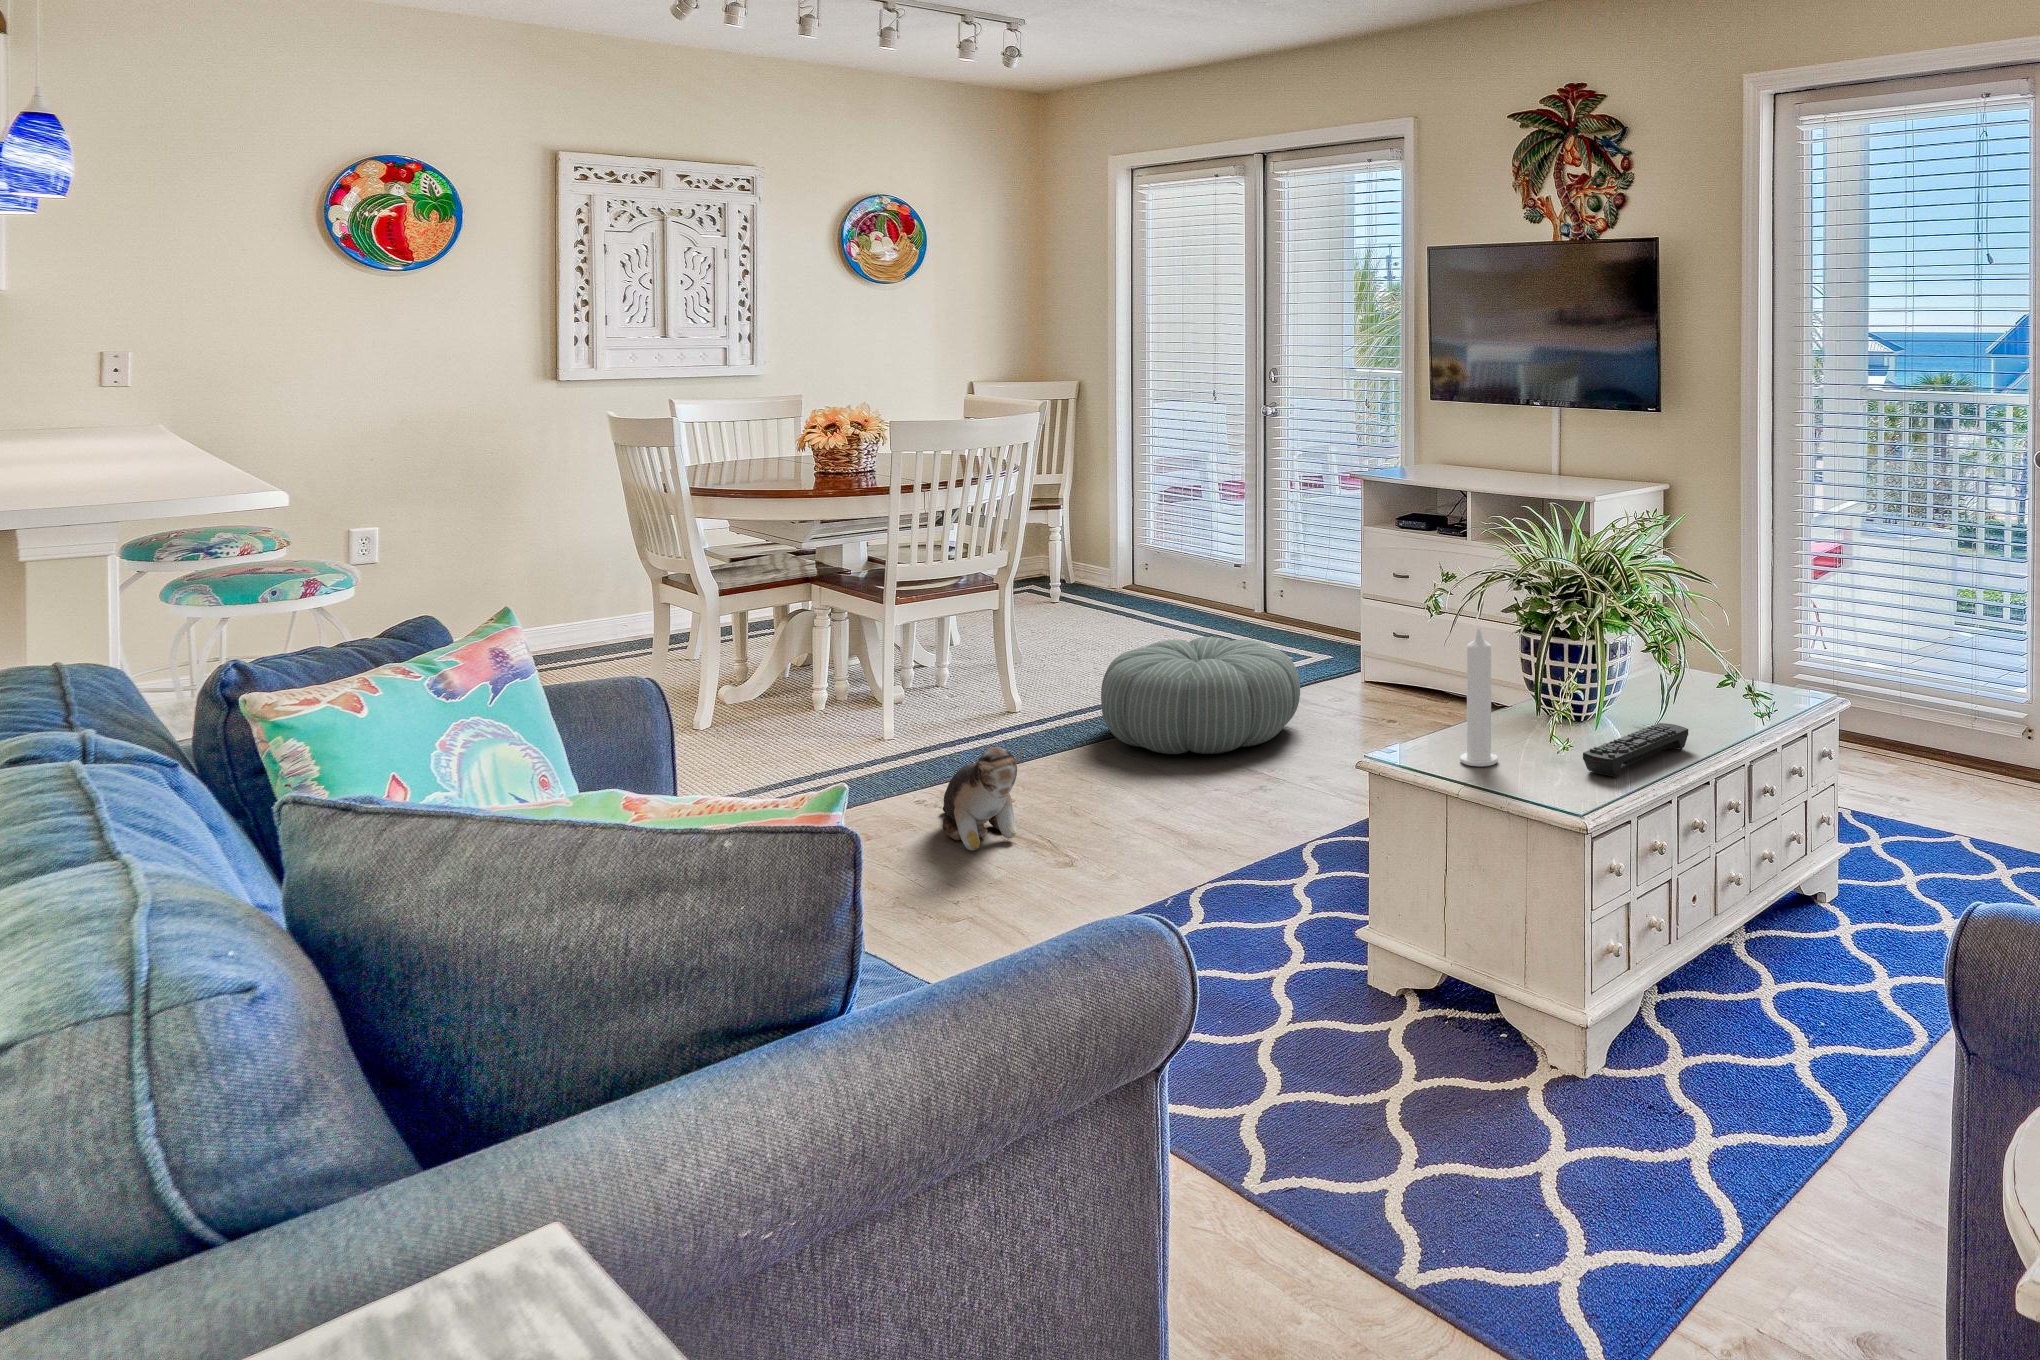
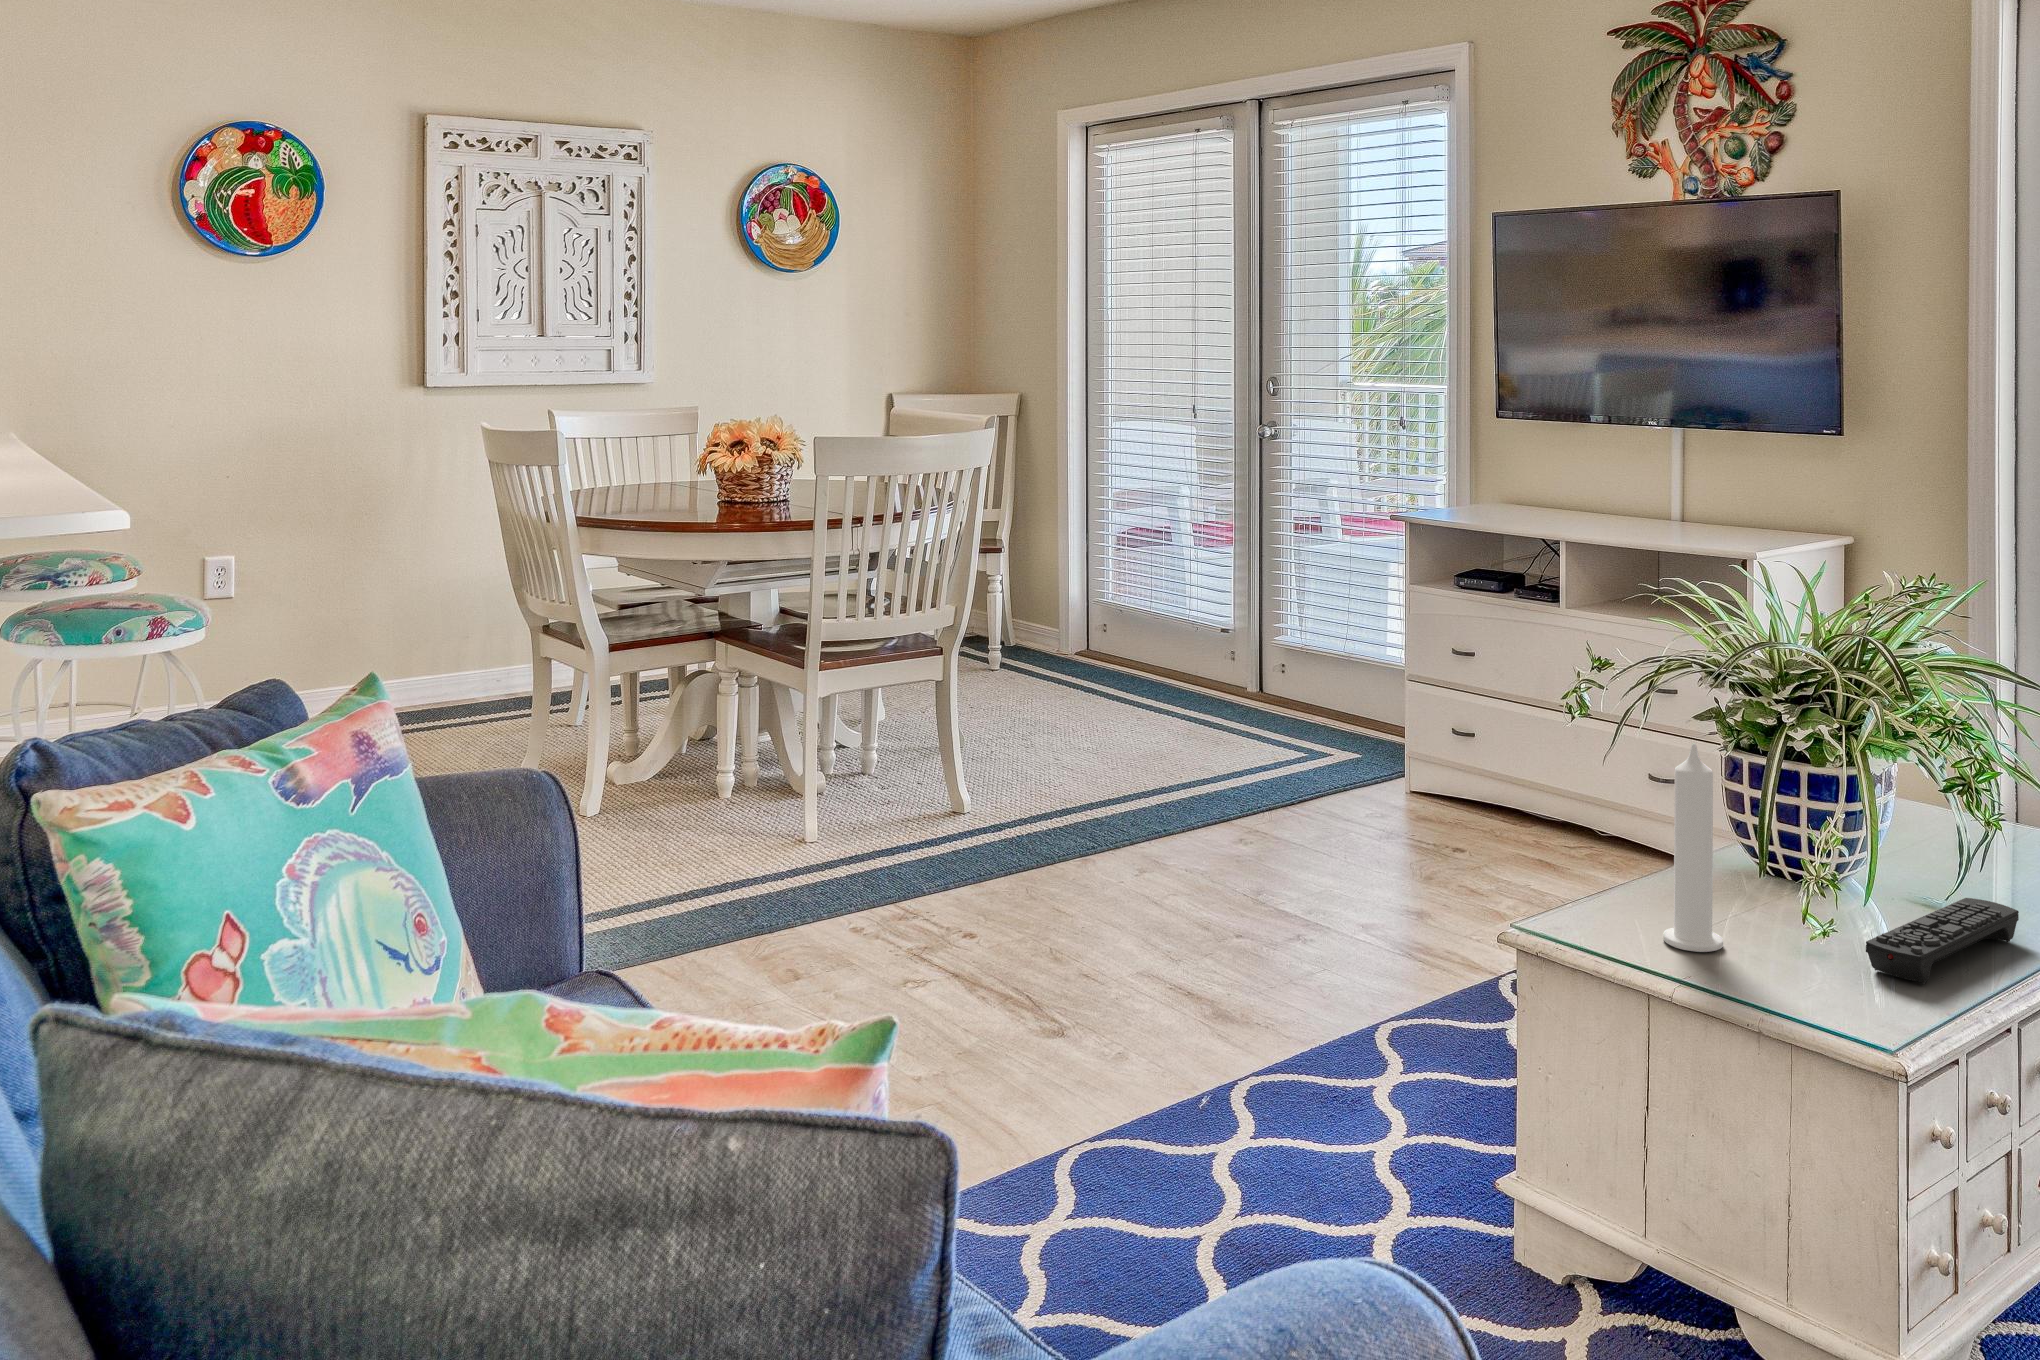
pouf: present [1101,637,1300,754] -> none [1075,724,1336,881]
plush toy: present [943,747,1023,851] -> none [887,865,998,1002]

